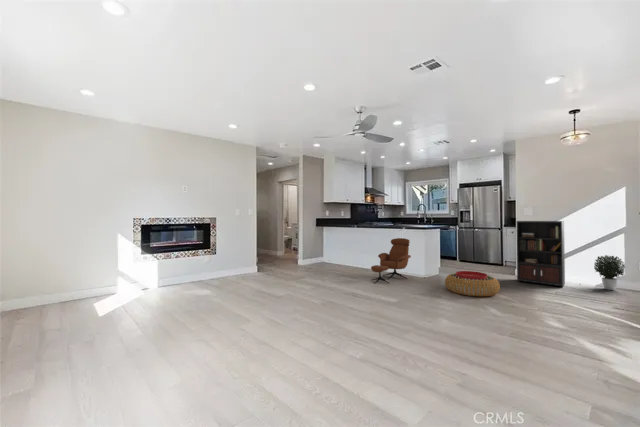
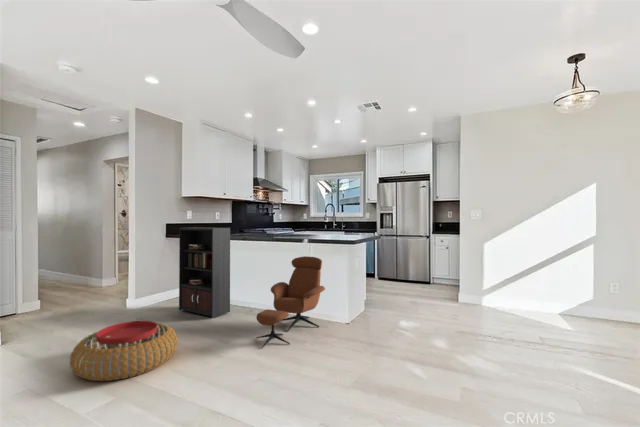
bookcase: present [517,221,565,287] -> present [179,227,253,318]
potted plant: present [594,255,626,290] -> none [562,273,604,322]
pouf: present [445,271,500,297] -> present [70,321,177,381]

